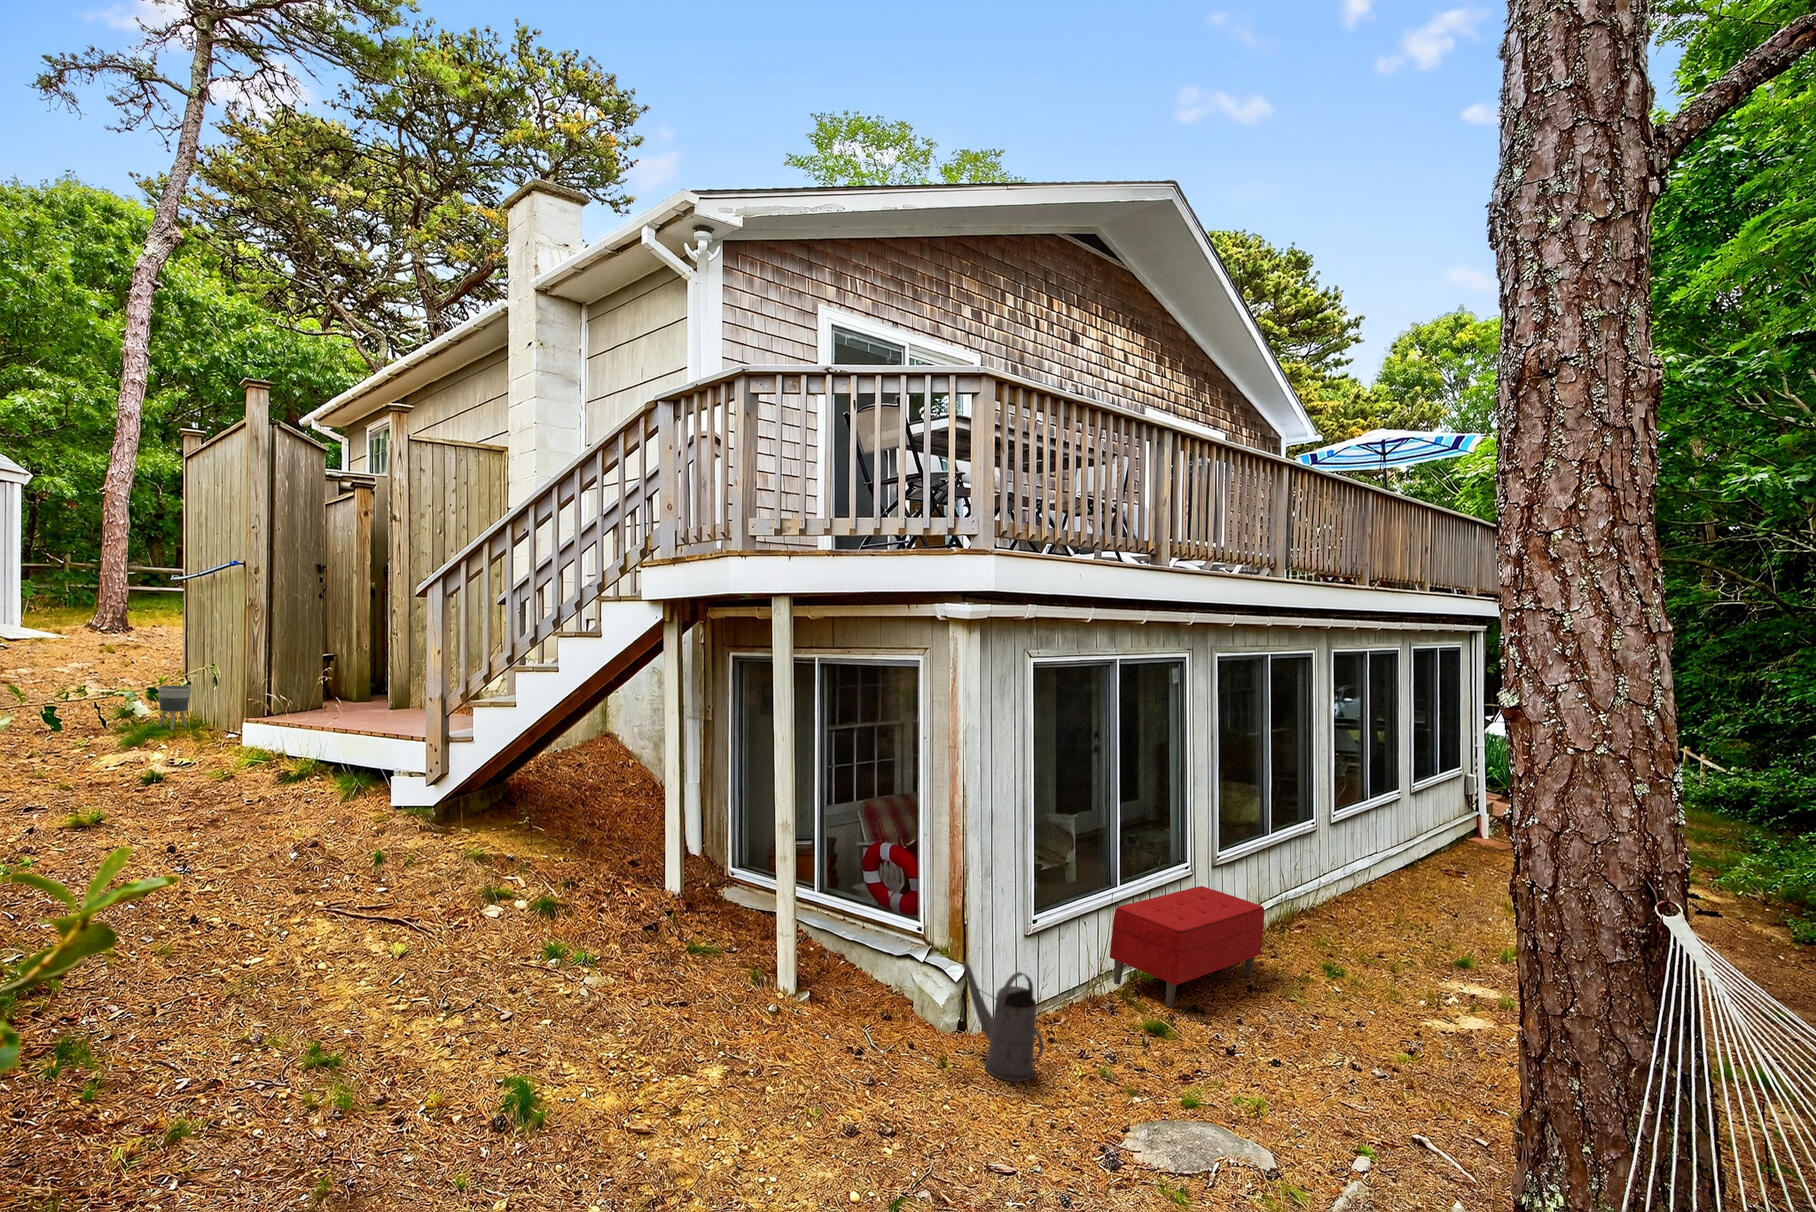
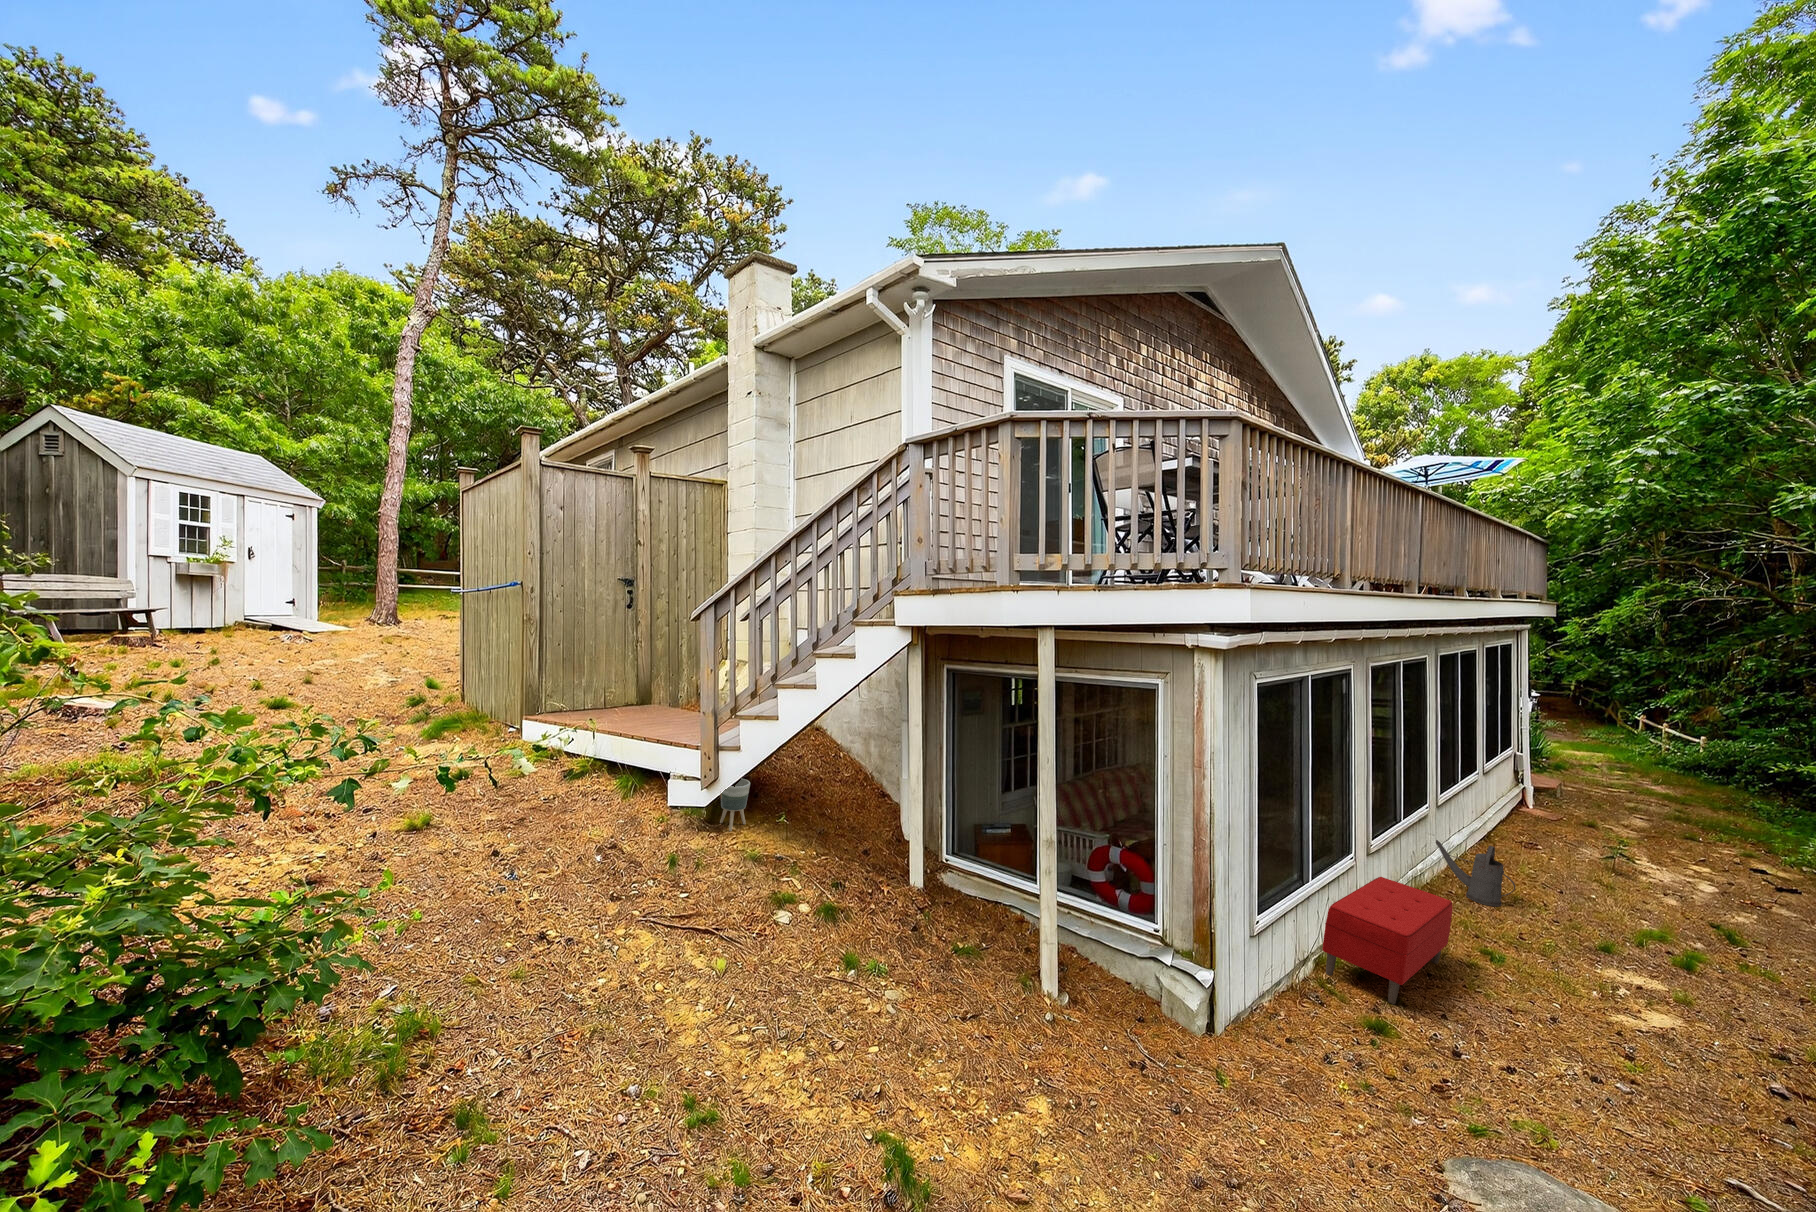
planter: present [158,685,191,730] -> present [720,779,750,831]
watering can: present [962,961,1044,1082] -> present [1436,840,1516,907]

